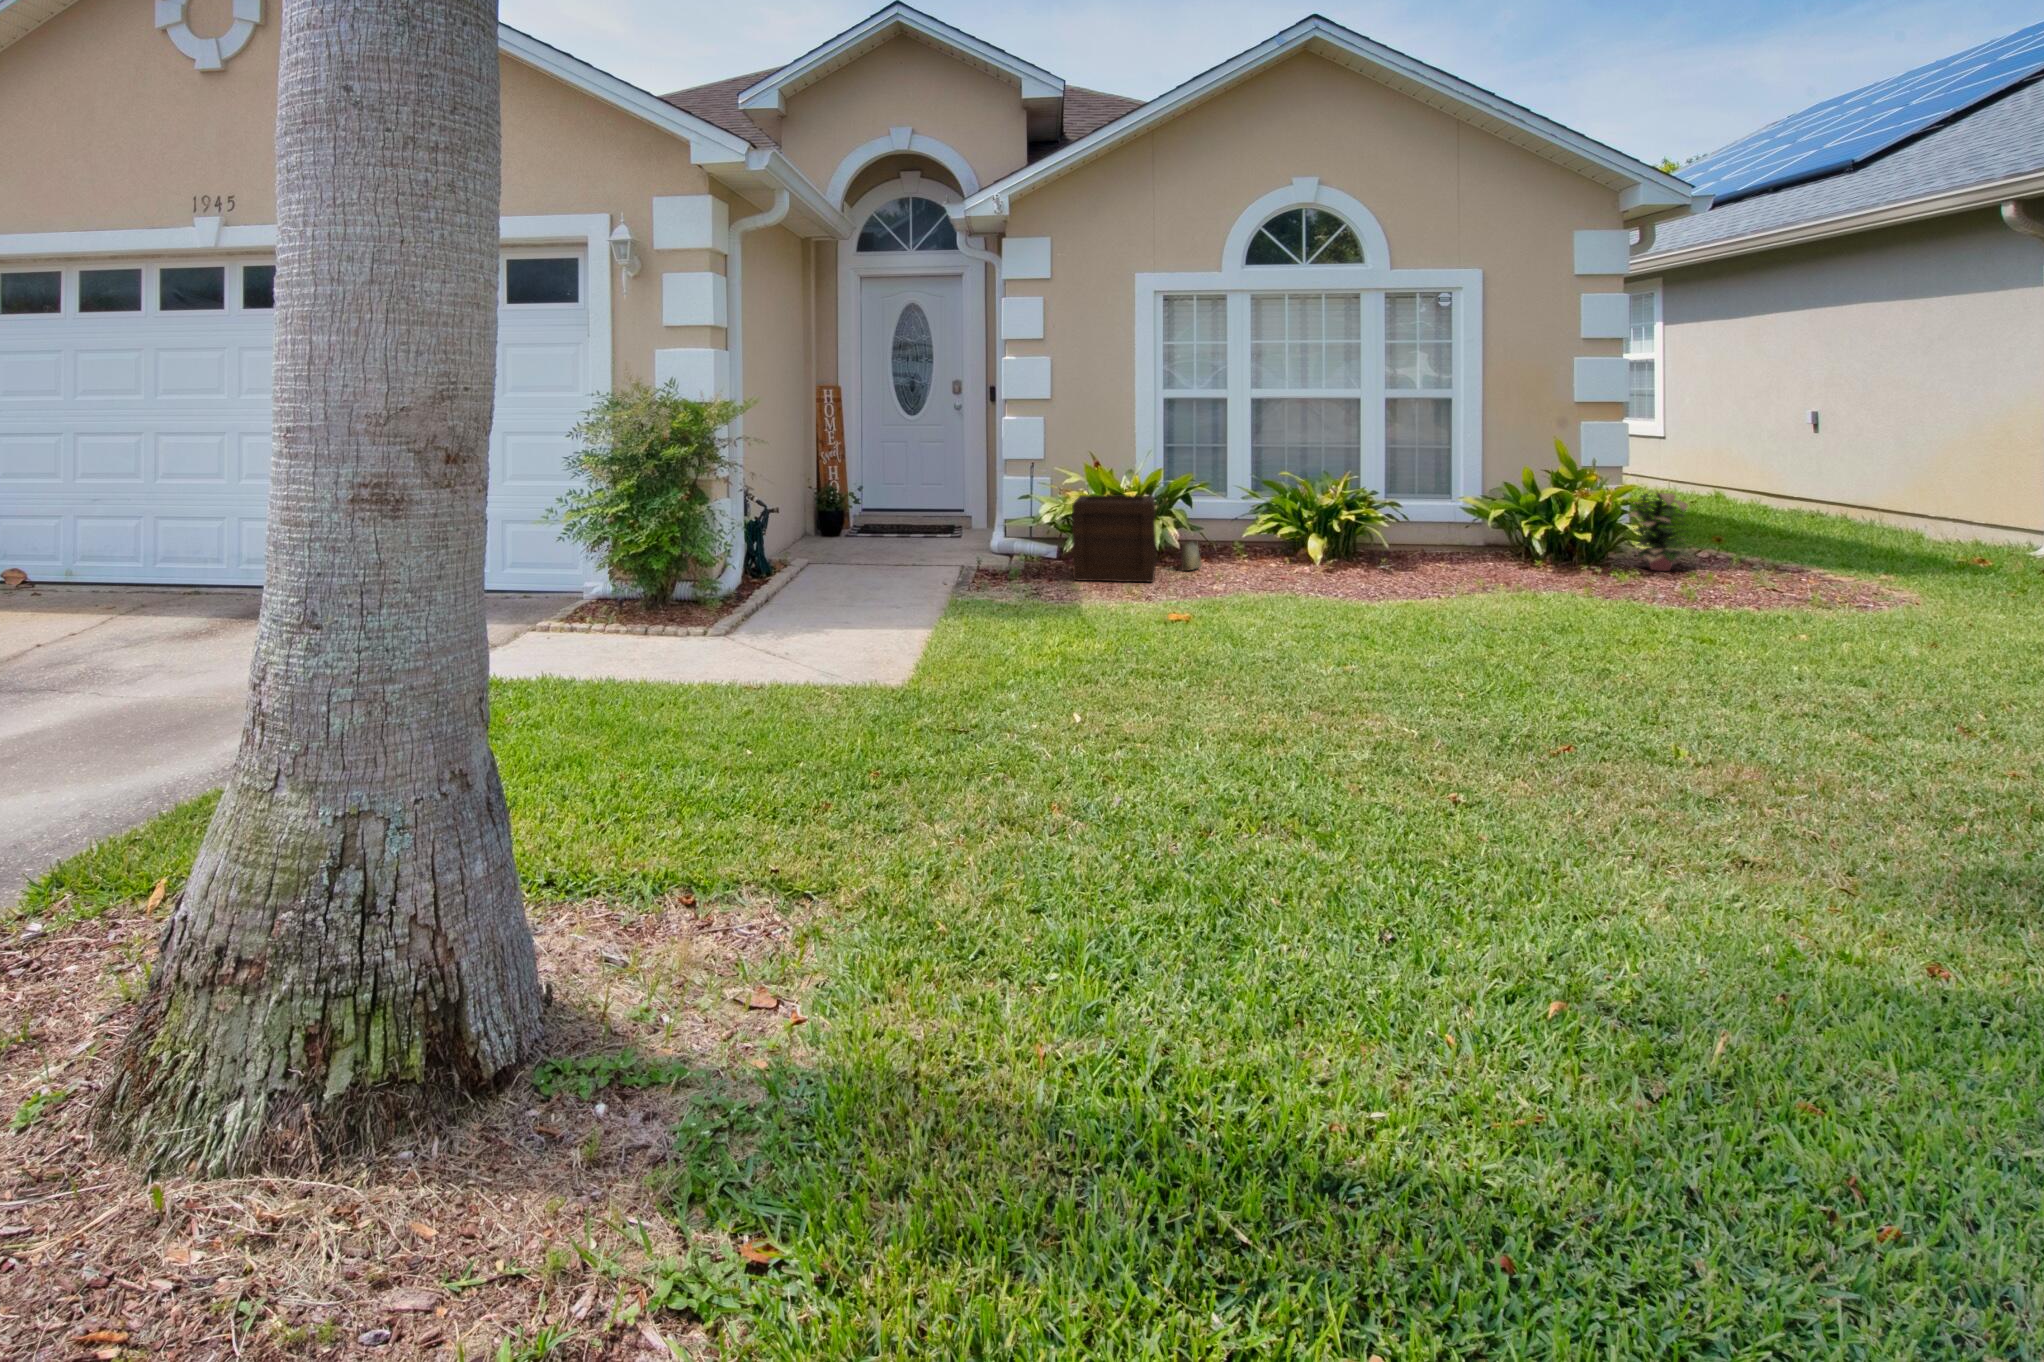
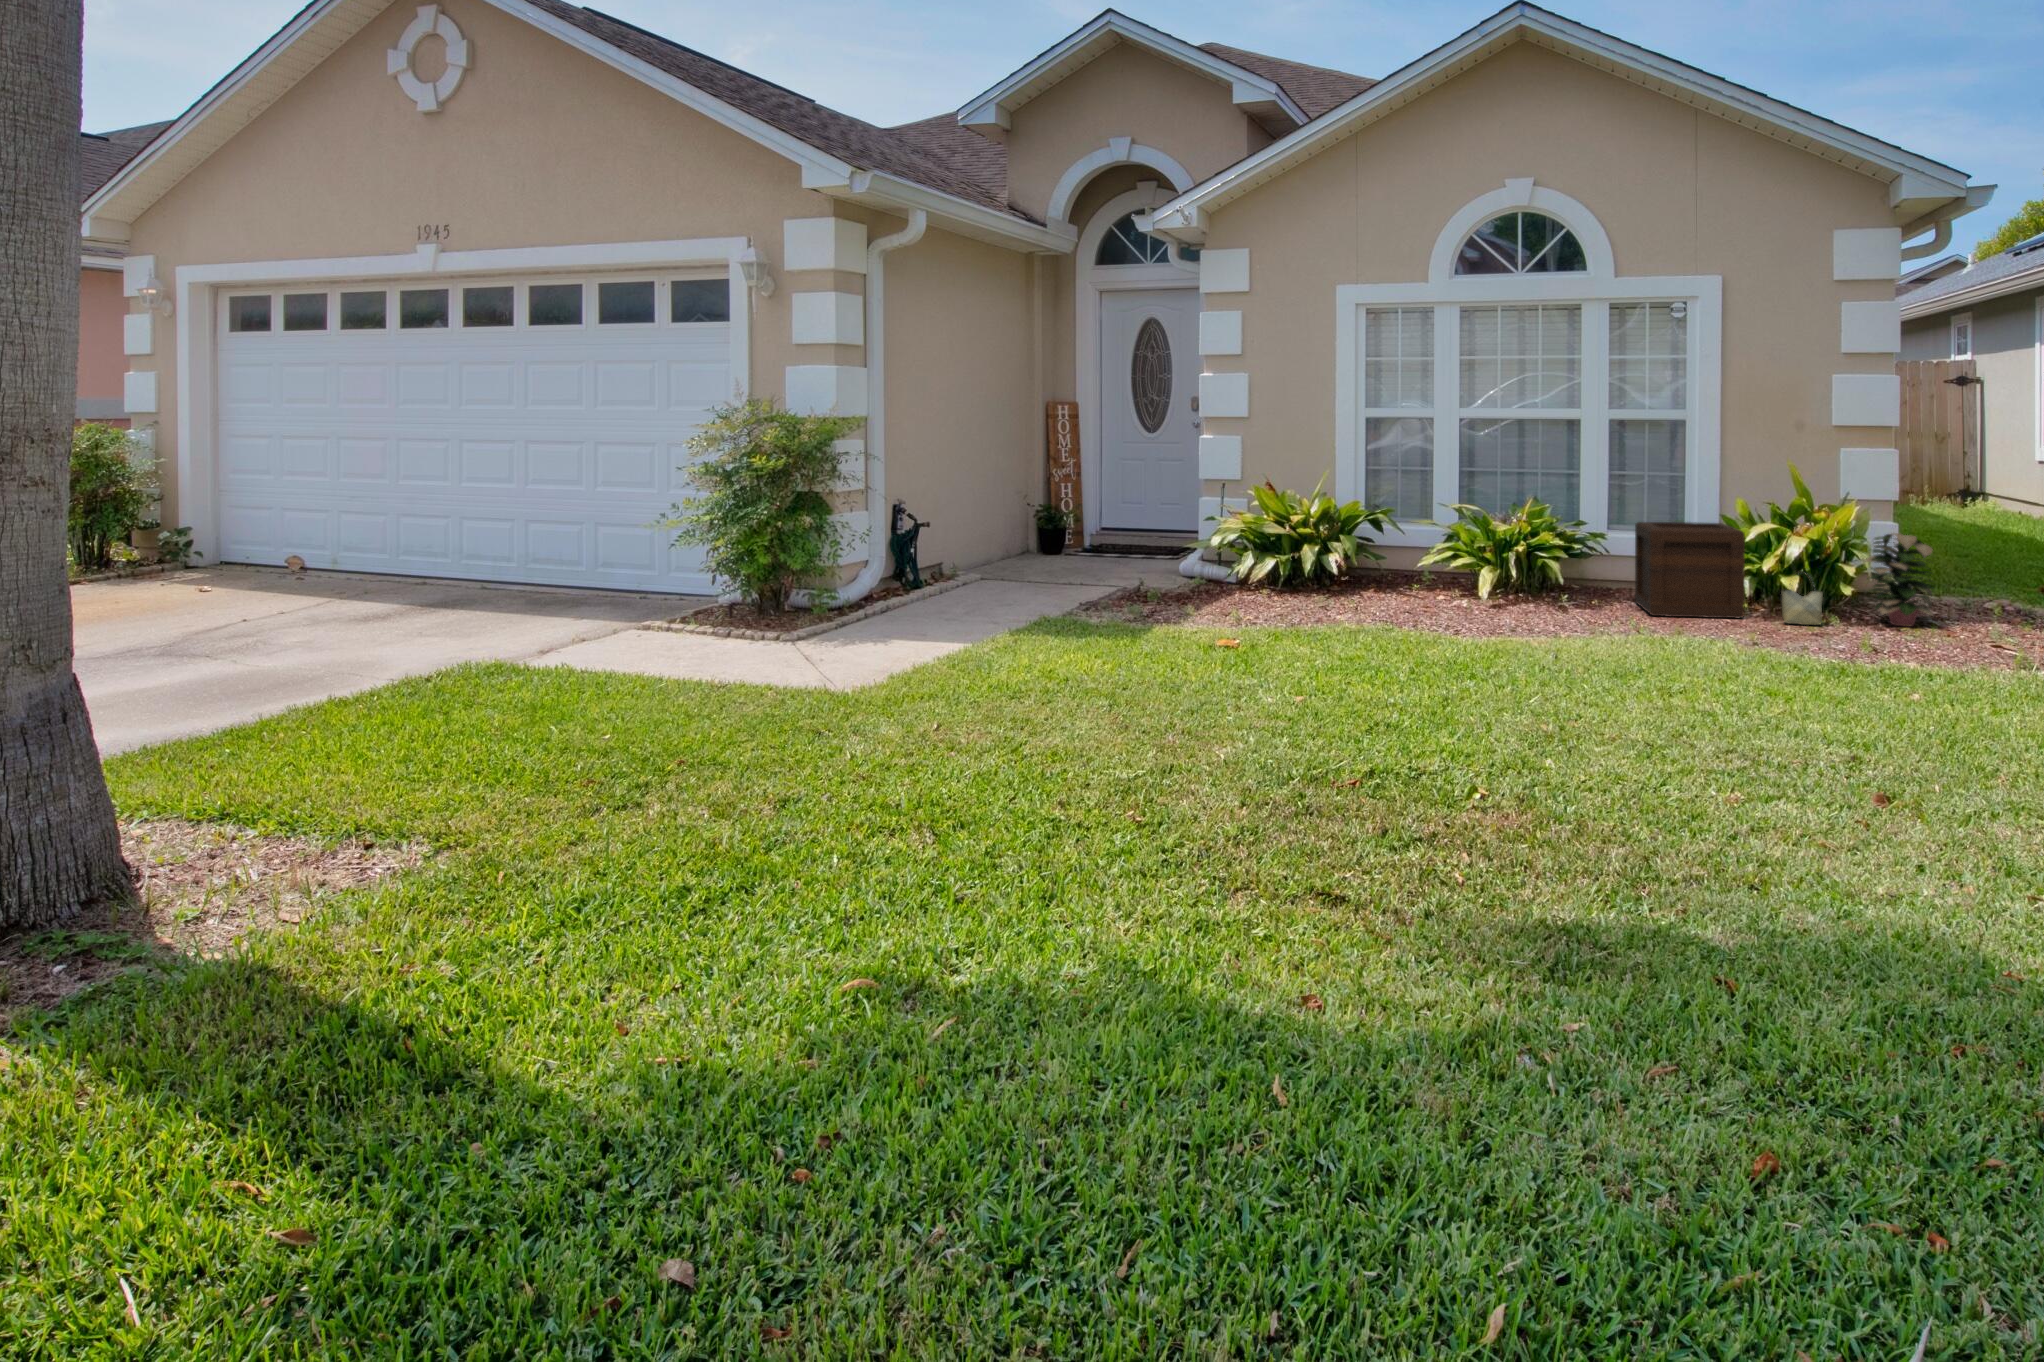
wooden crate: present [1072,495,1156,582] -> present [1635,522,1745,618]
woven basket: present [1181,541,1202,571] -> present [1781,573,1823,625]

